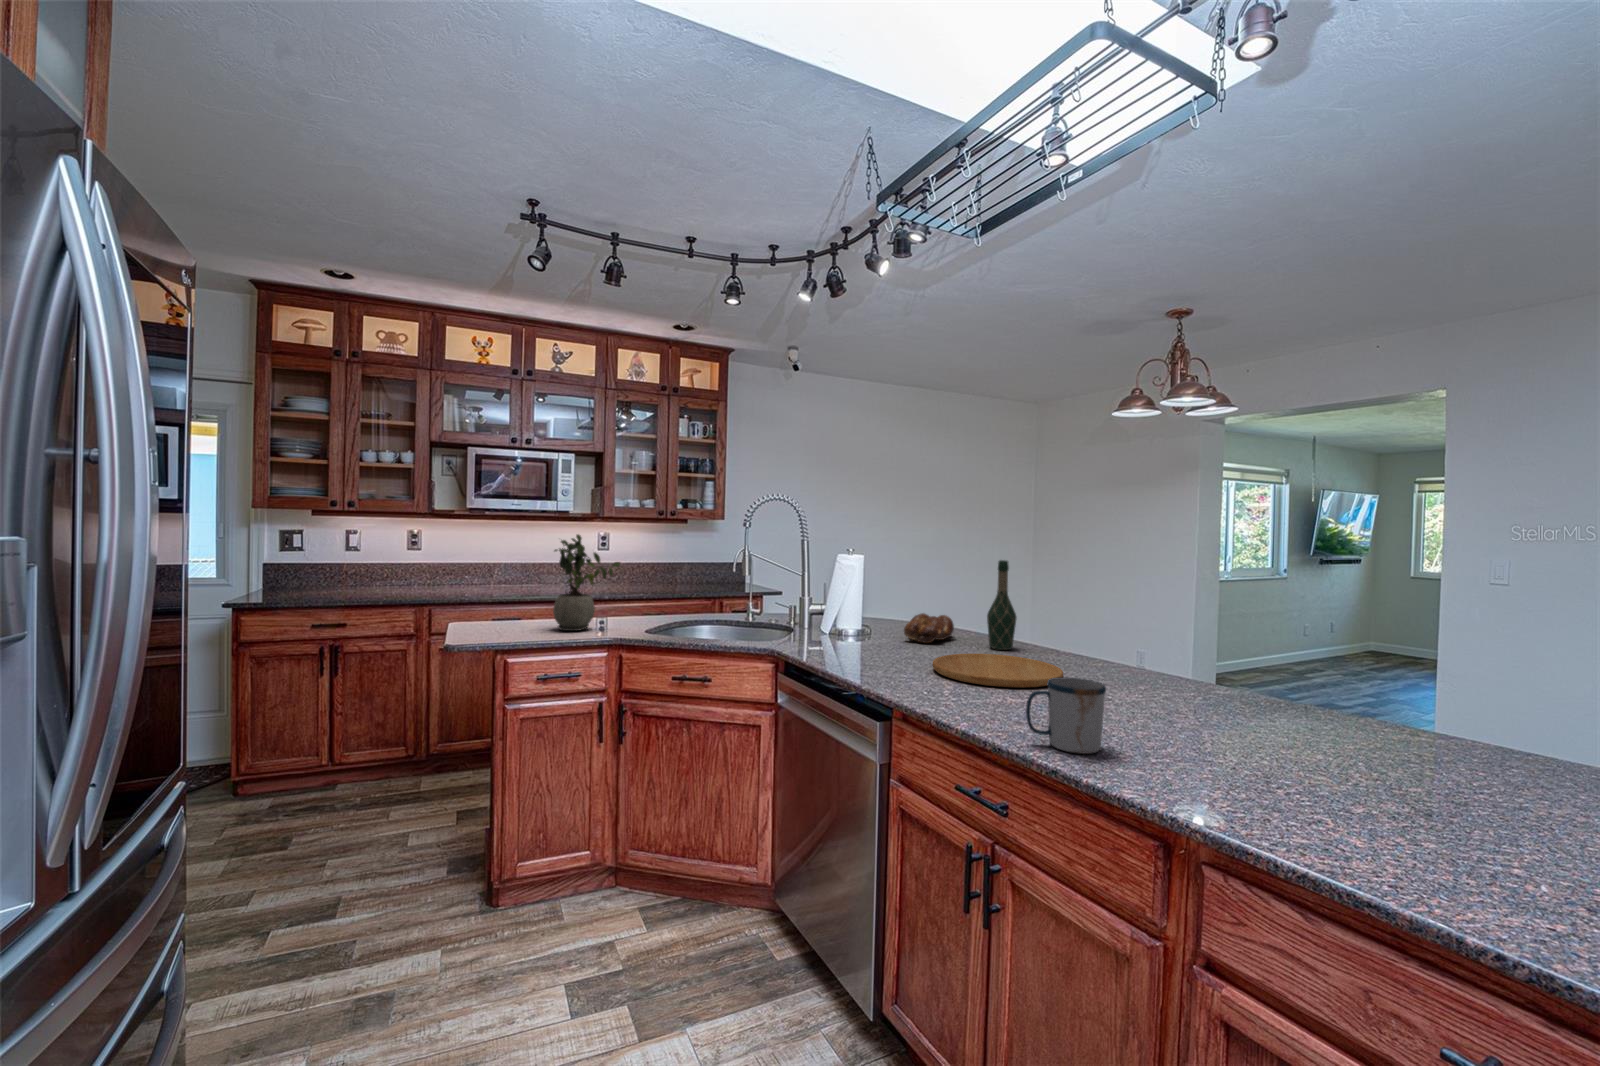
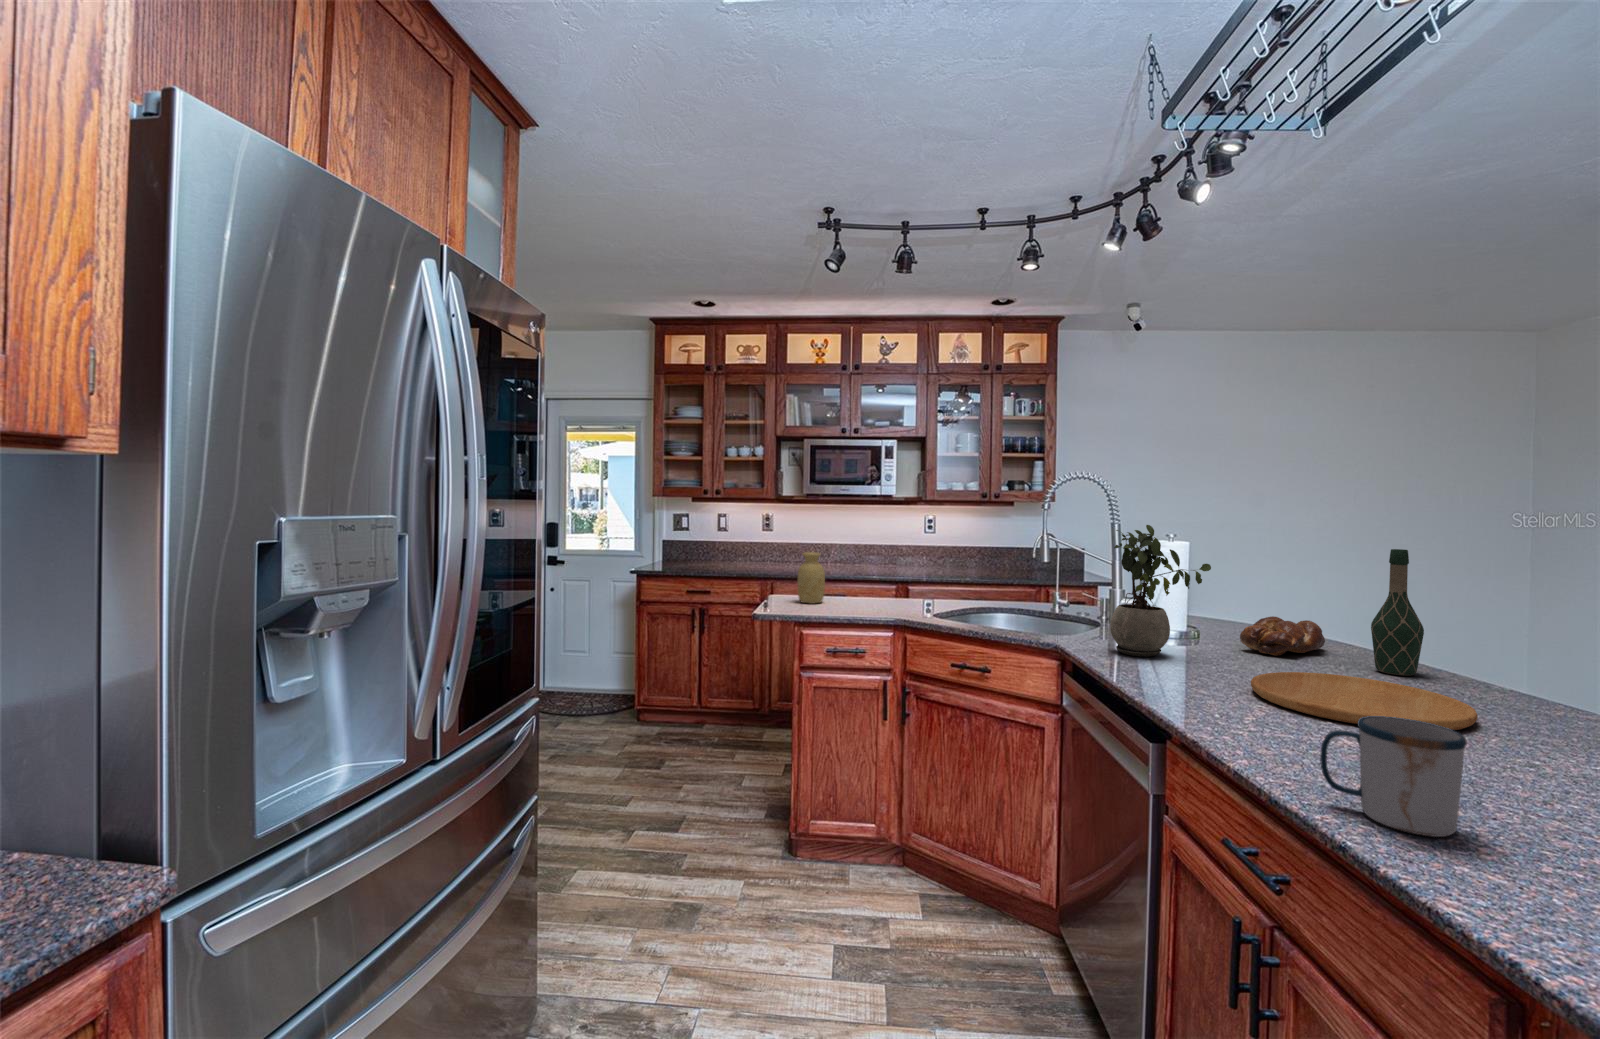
potted plant: present [553,535,620,631] -> present [1110,525,1211,657]
vase: none [491,572,524,628] -> present [798,552,825,604]

